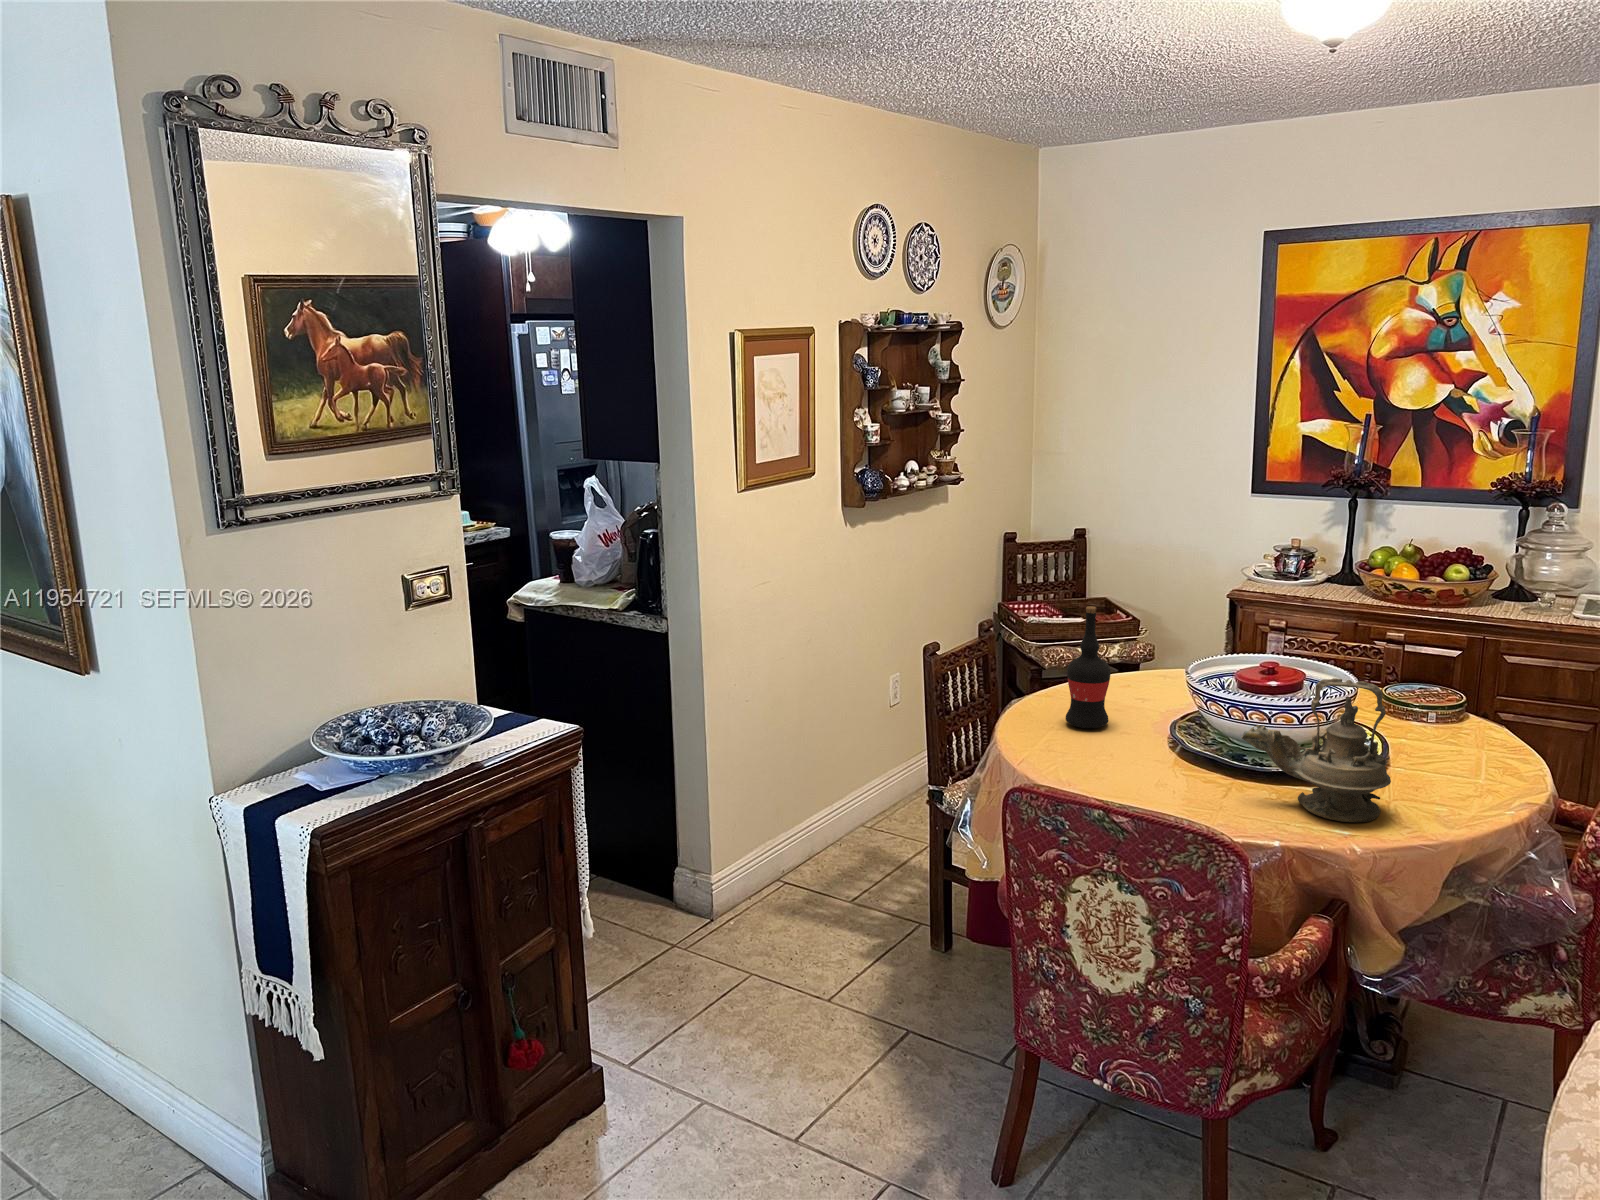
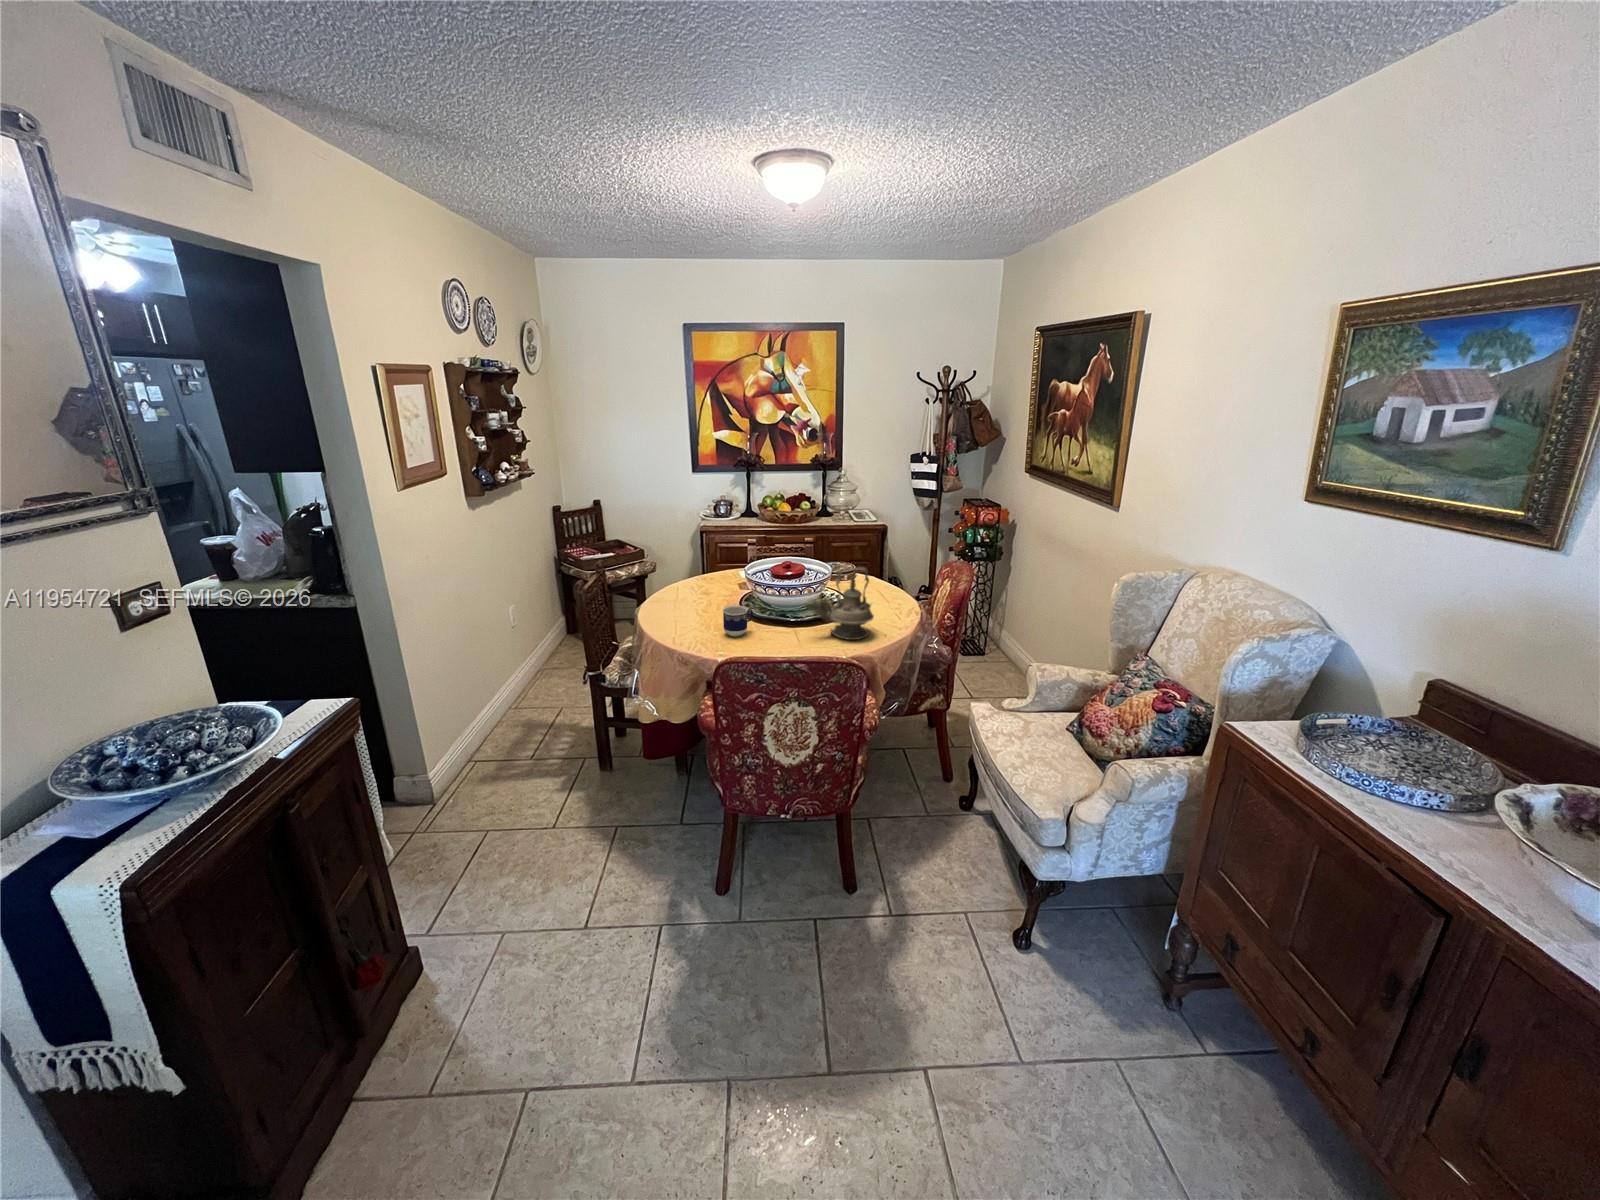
wine bottle: present [1066,606,1111,728] -> none [679,545,706,618]
cup: none [1106,715,1164,769] -> present [723,606,753,636]

